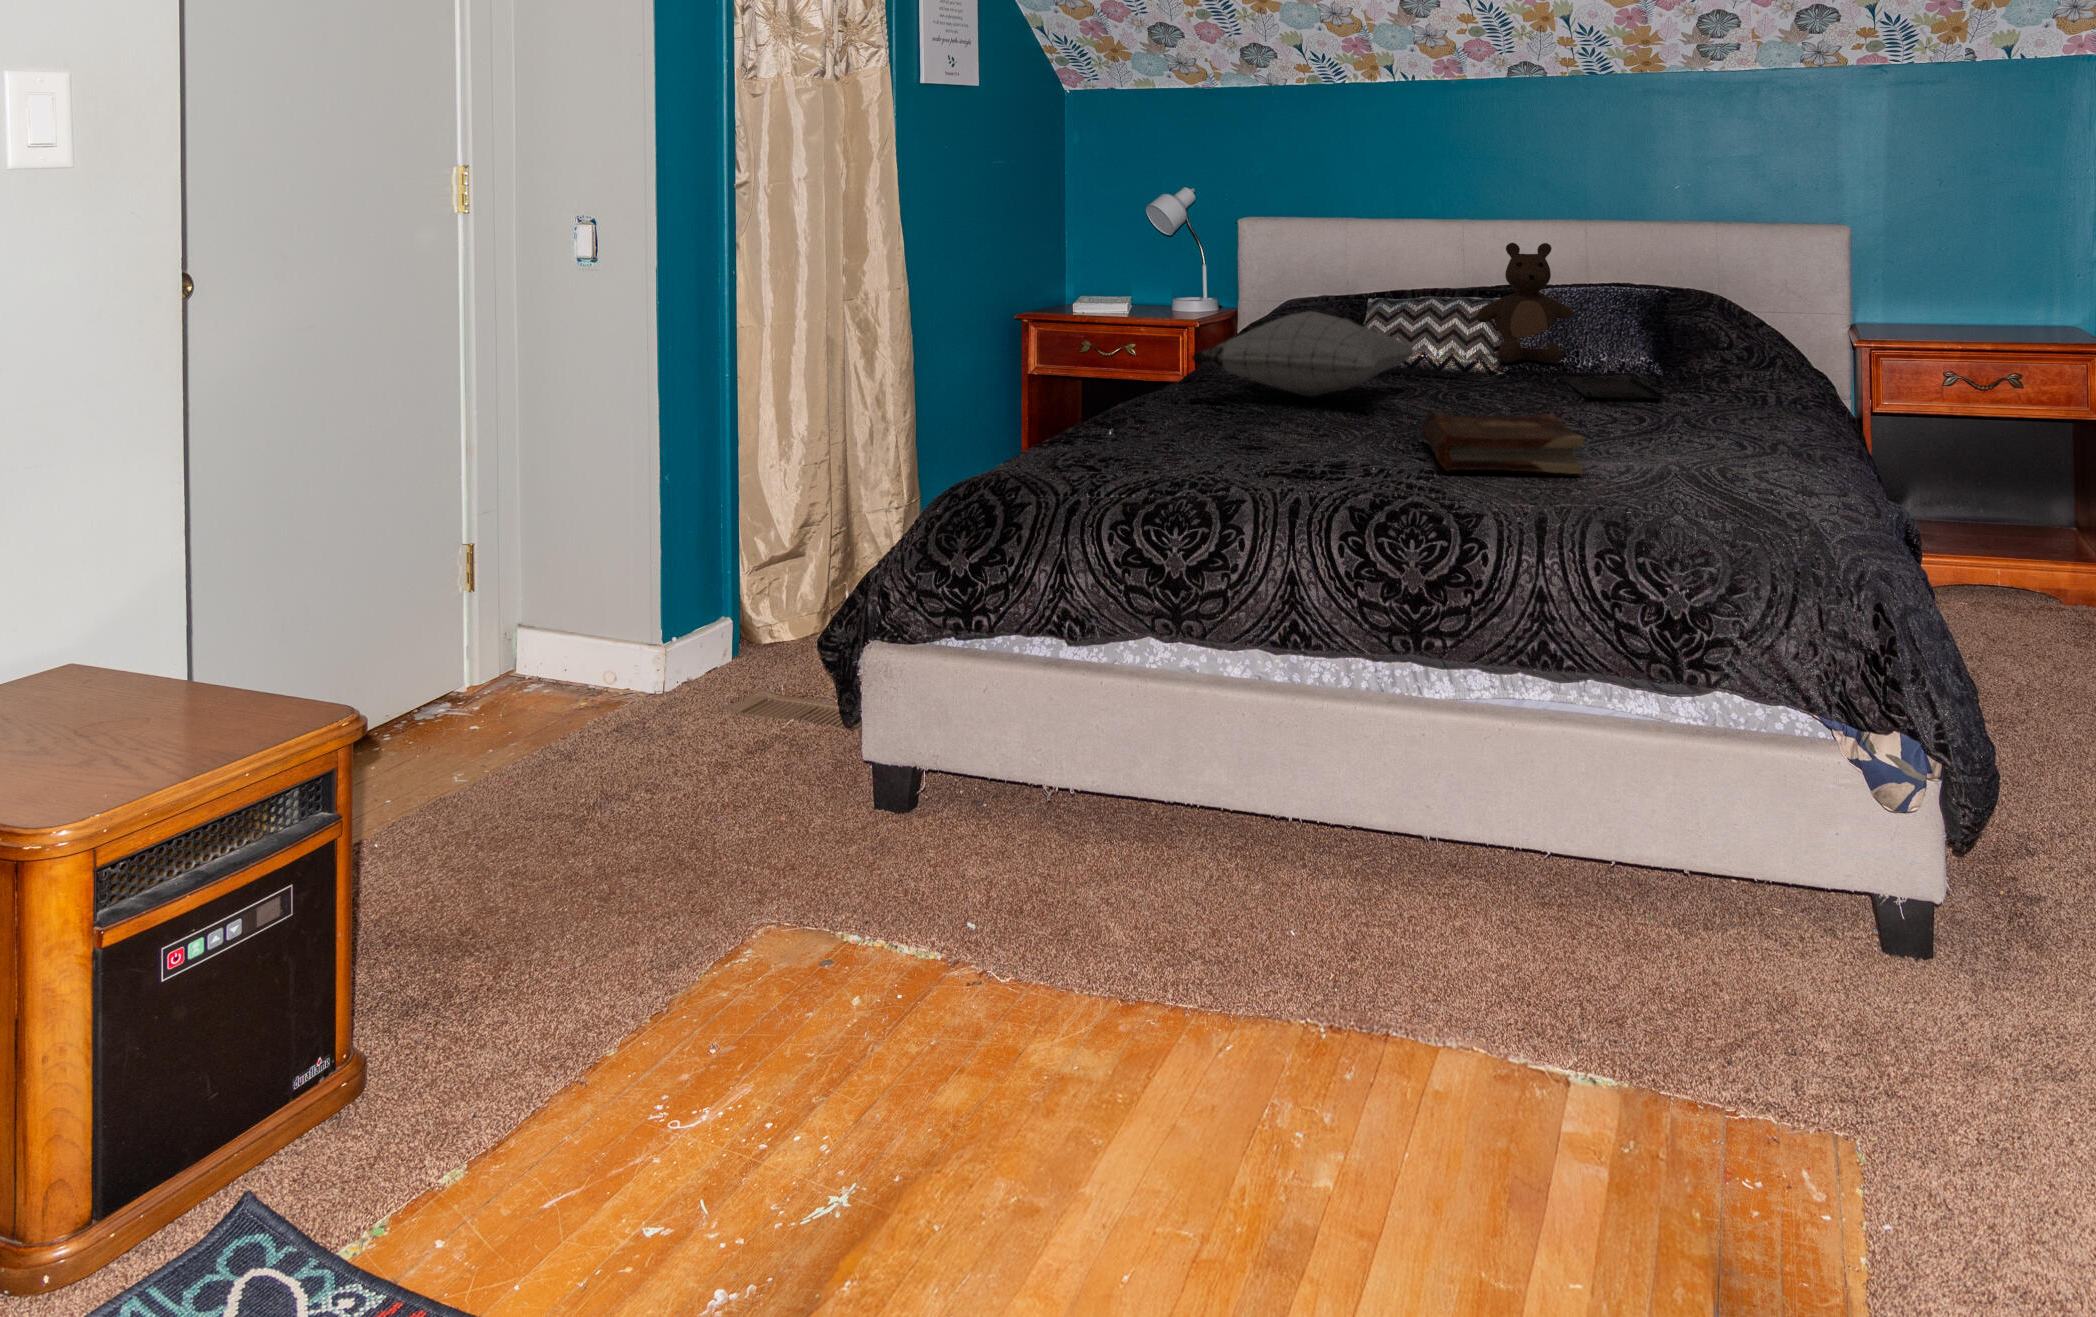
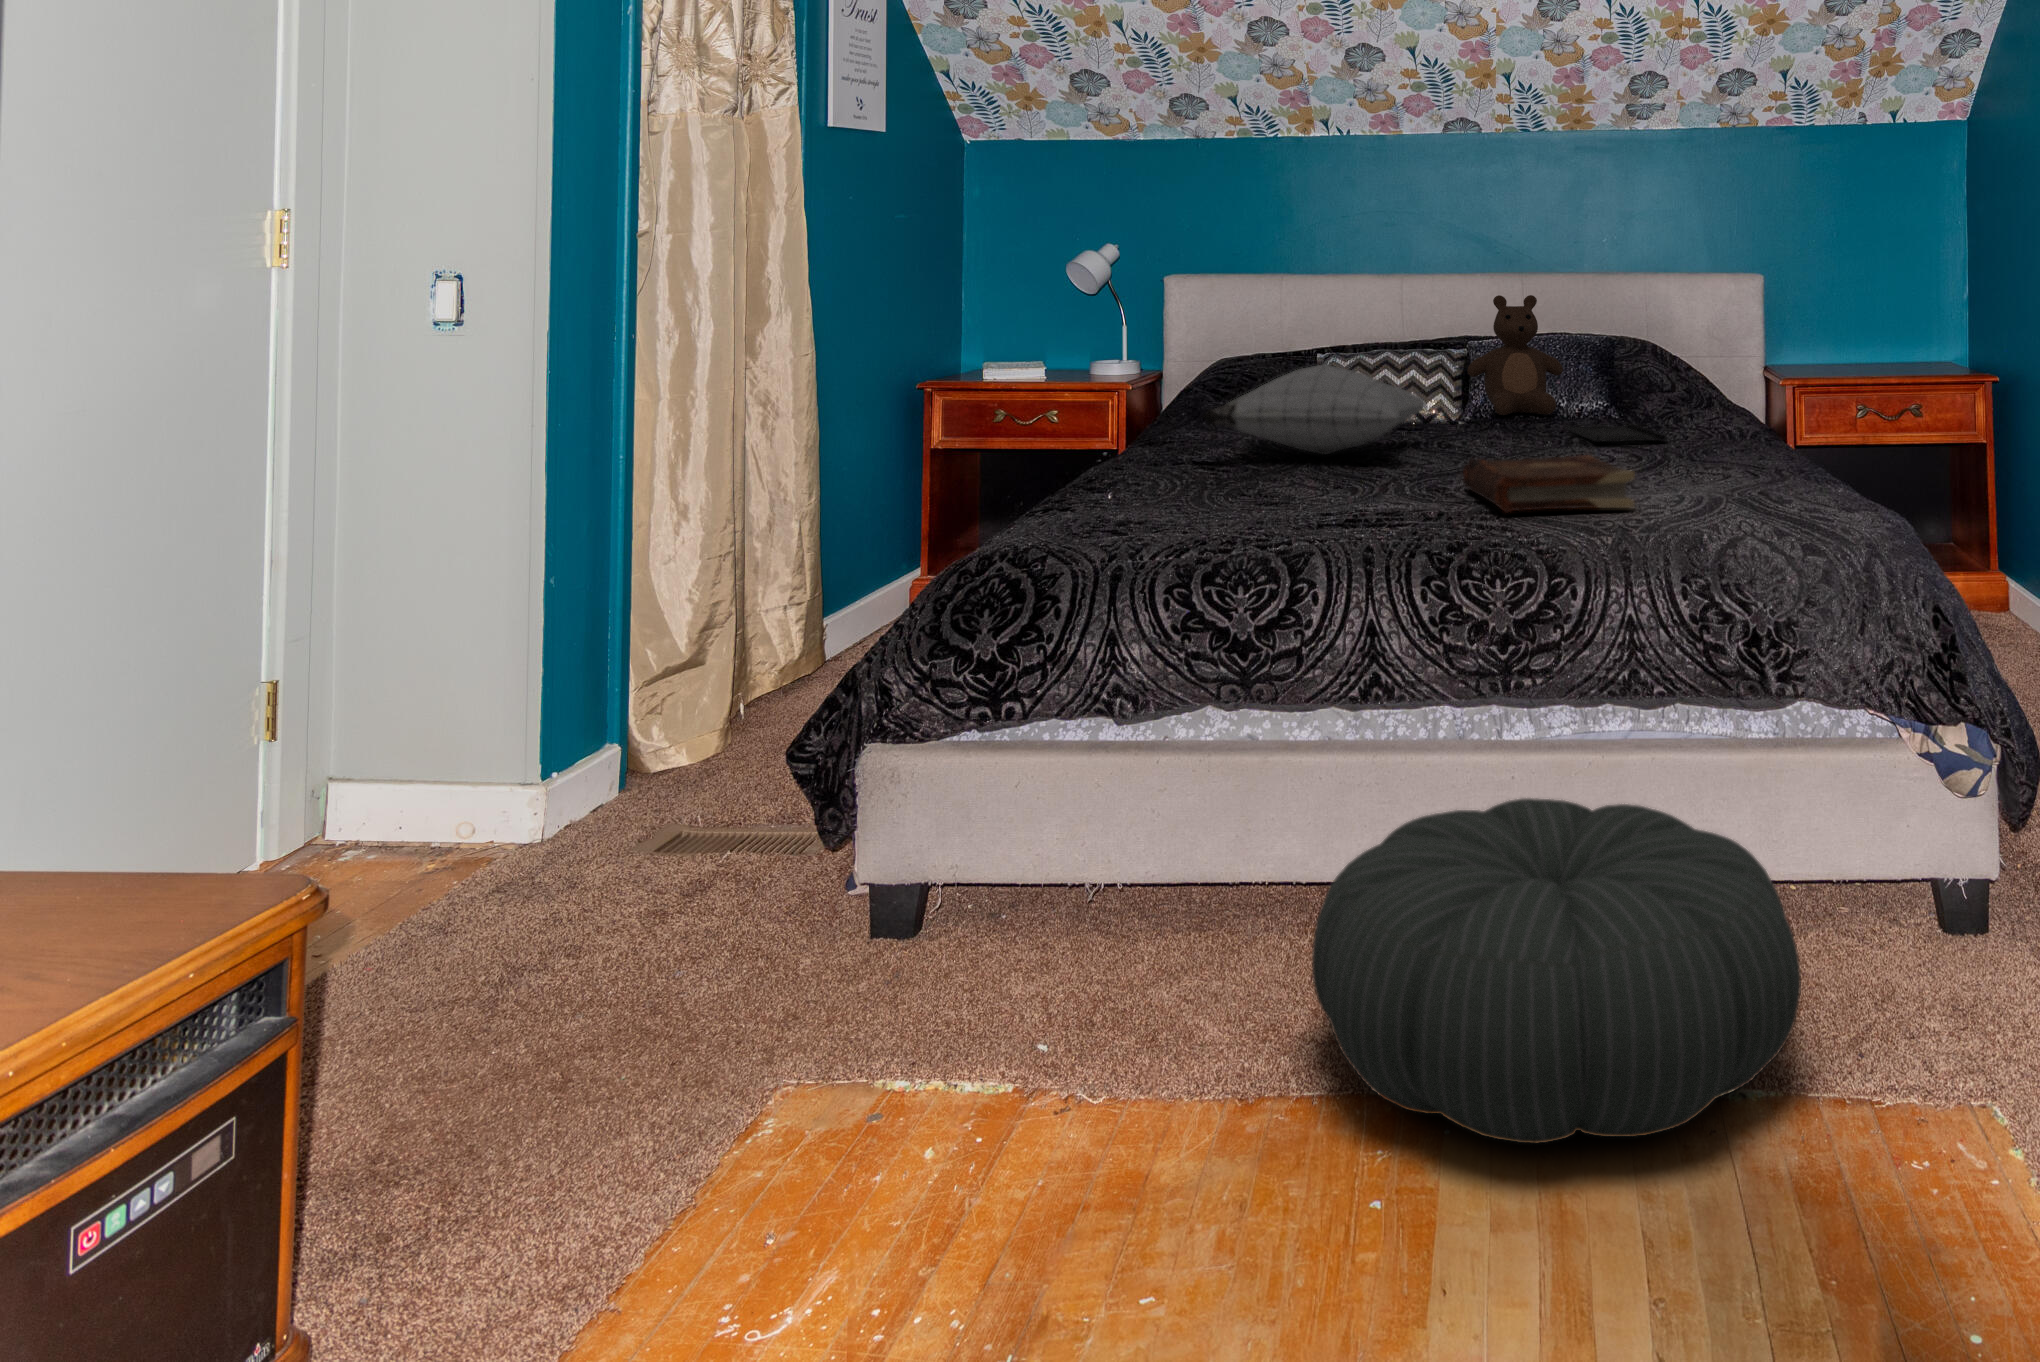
pouf: none [1193,755,1670,1105] -> present [1312,798,1801,1144]

